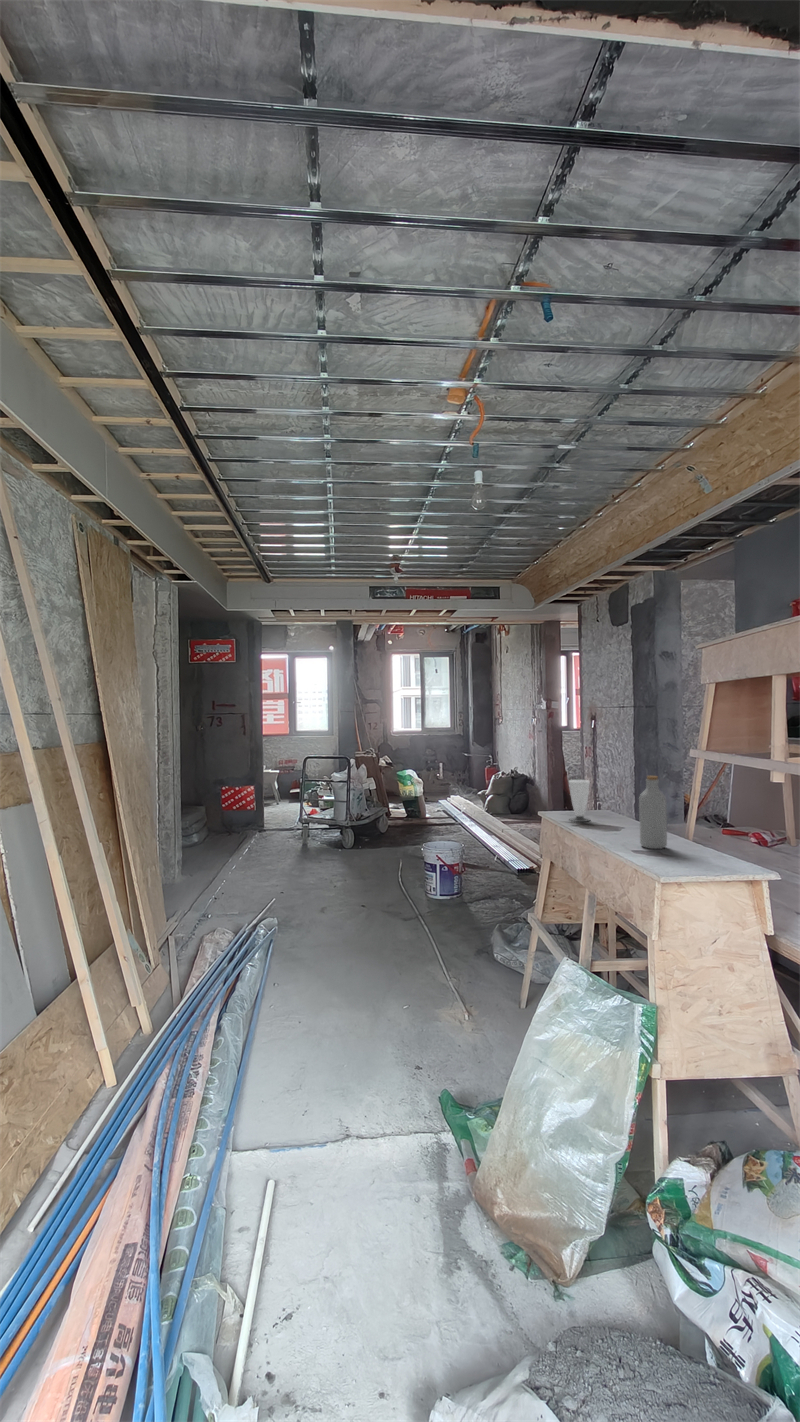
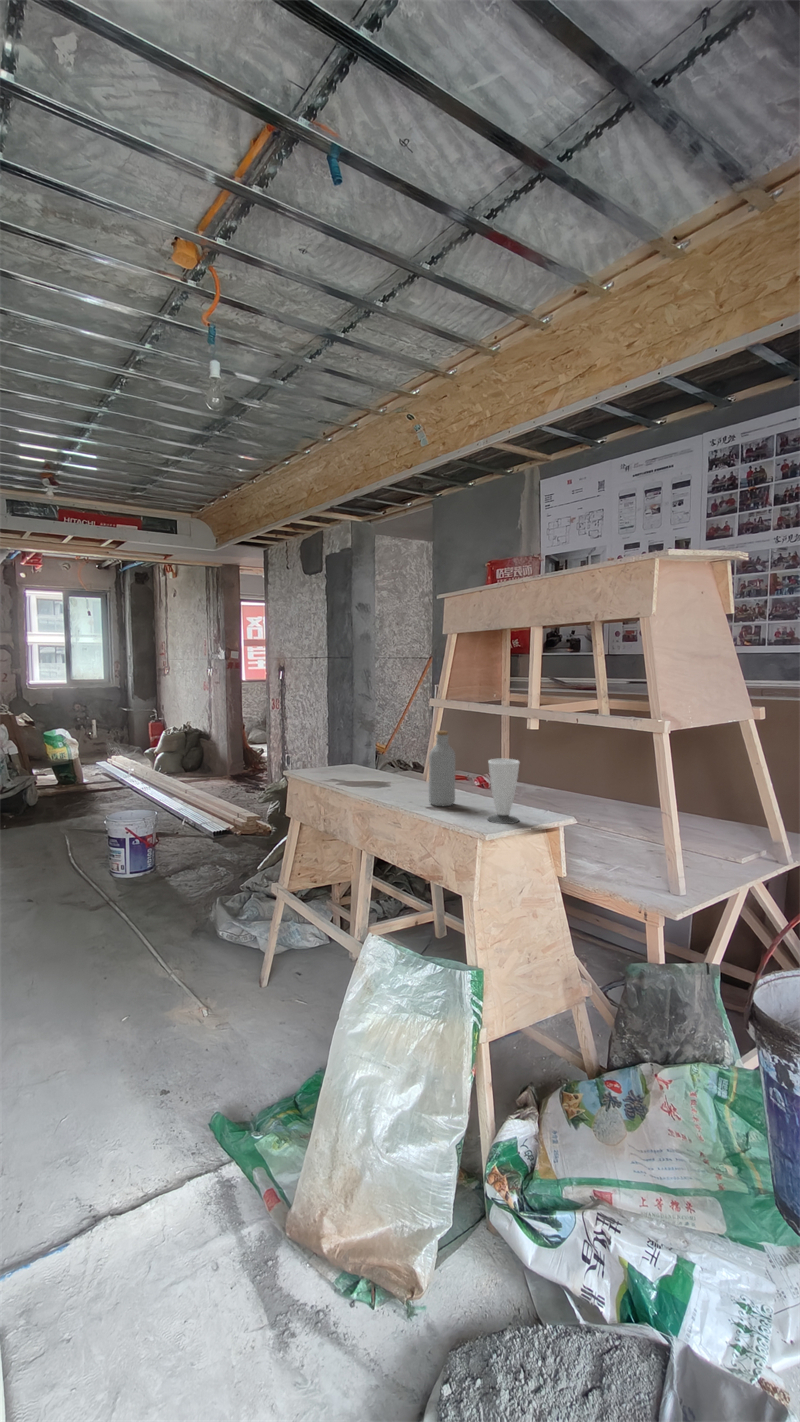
cup: present [569,780,590,822] -> present [488,759,520,824]

